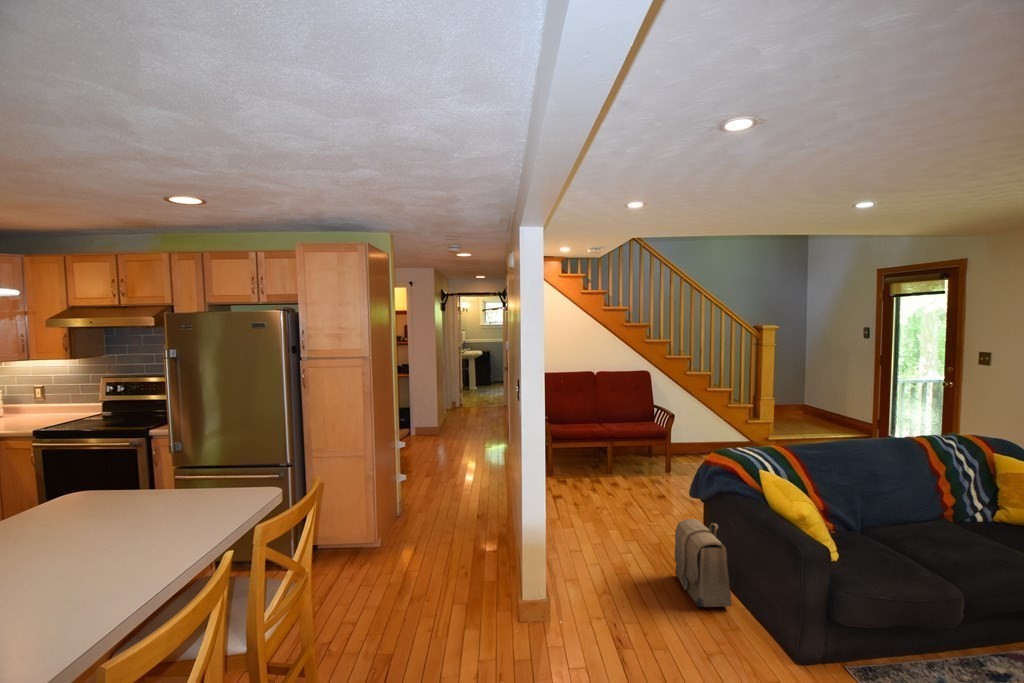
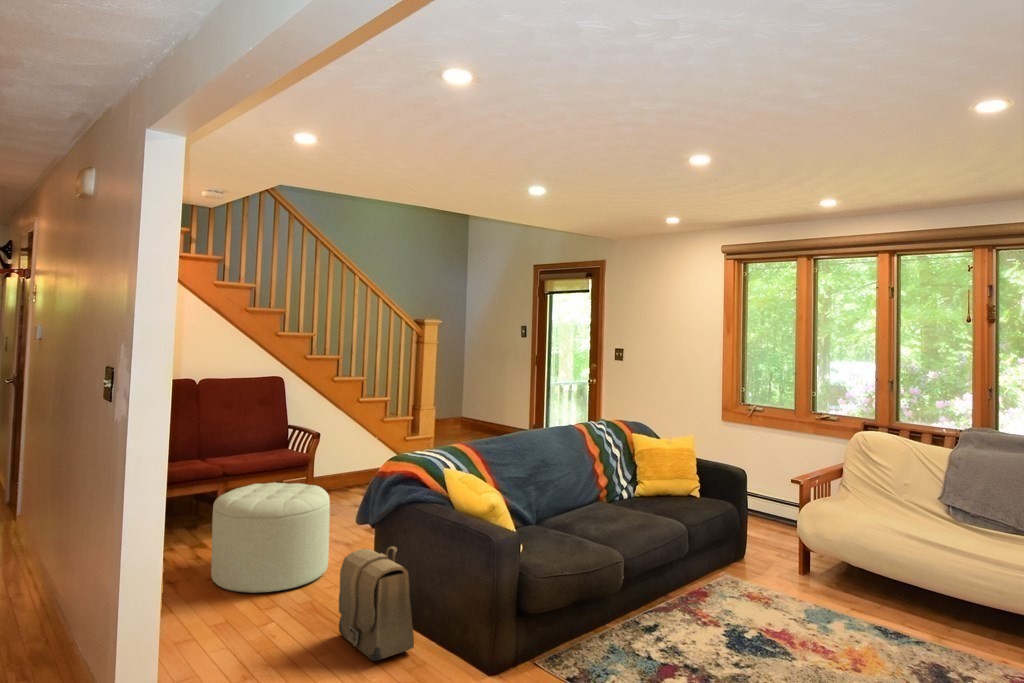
ottoman: none [600,450,676,528] -> present [211,483,330,593]

